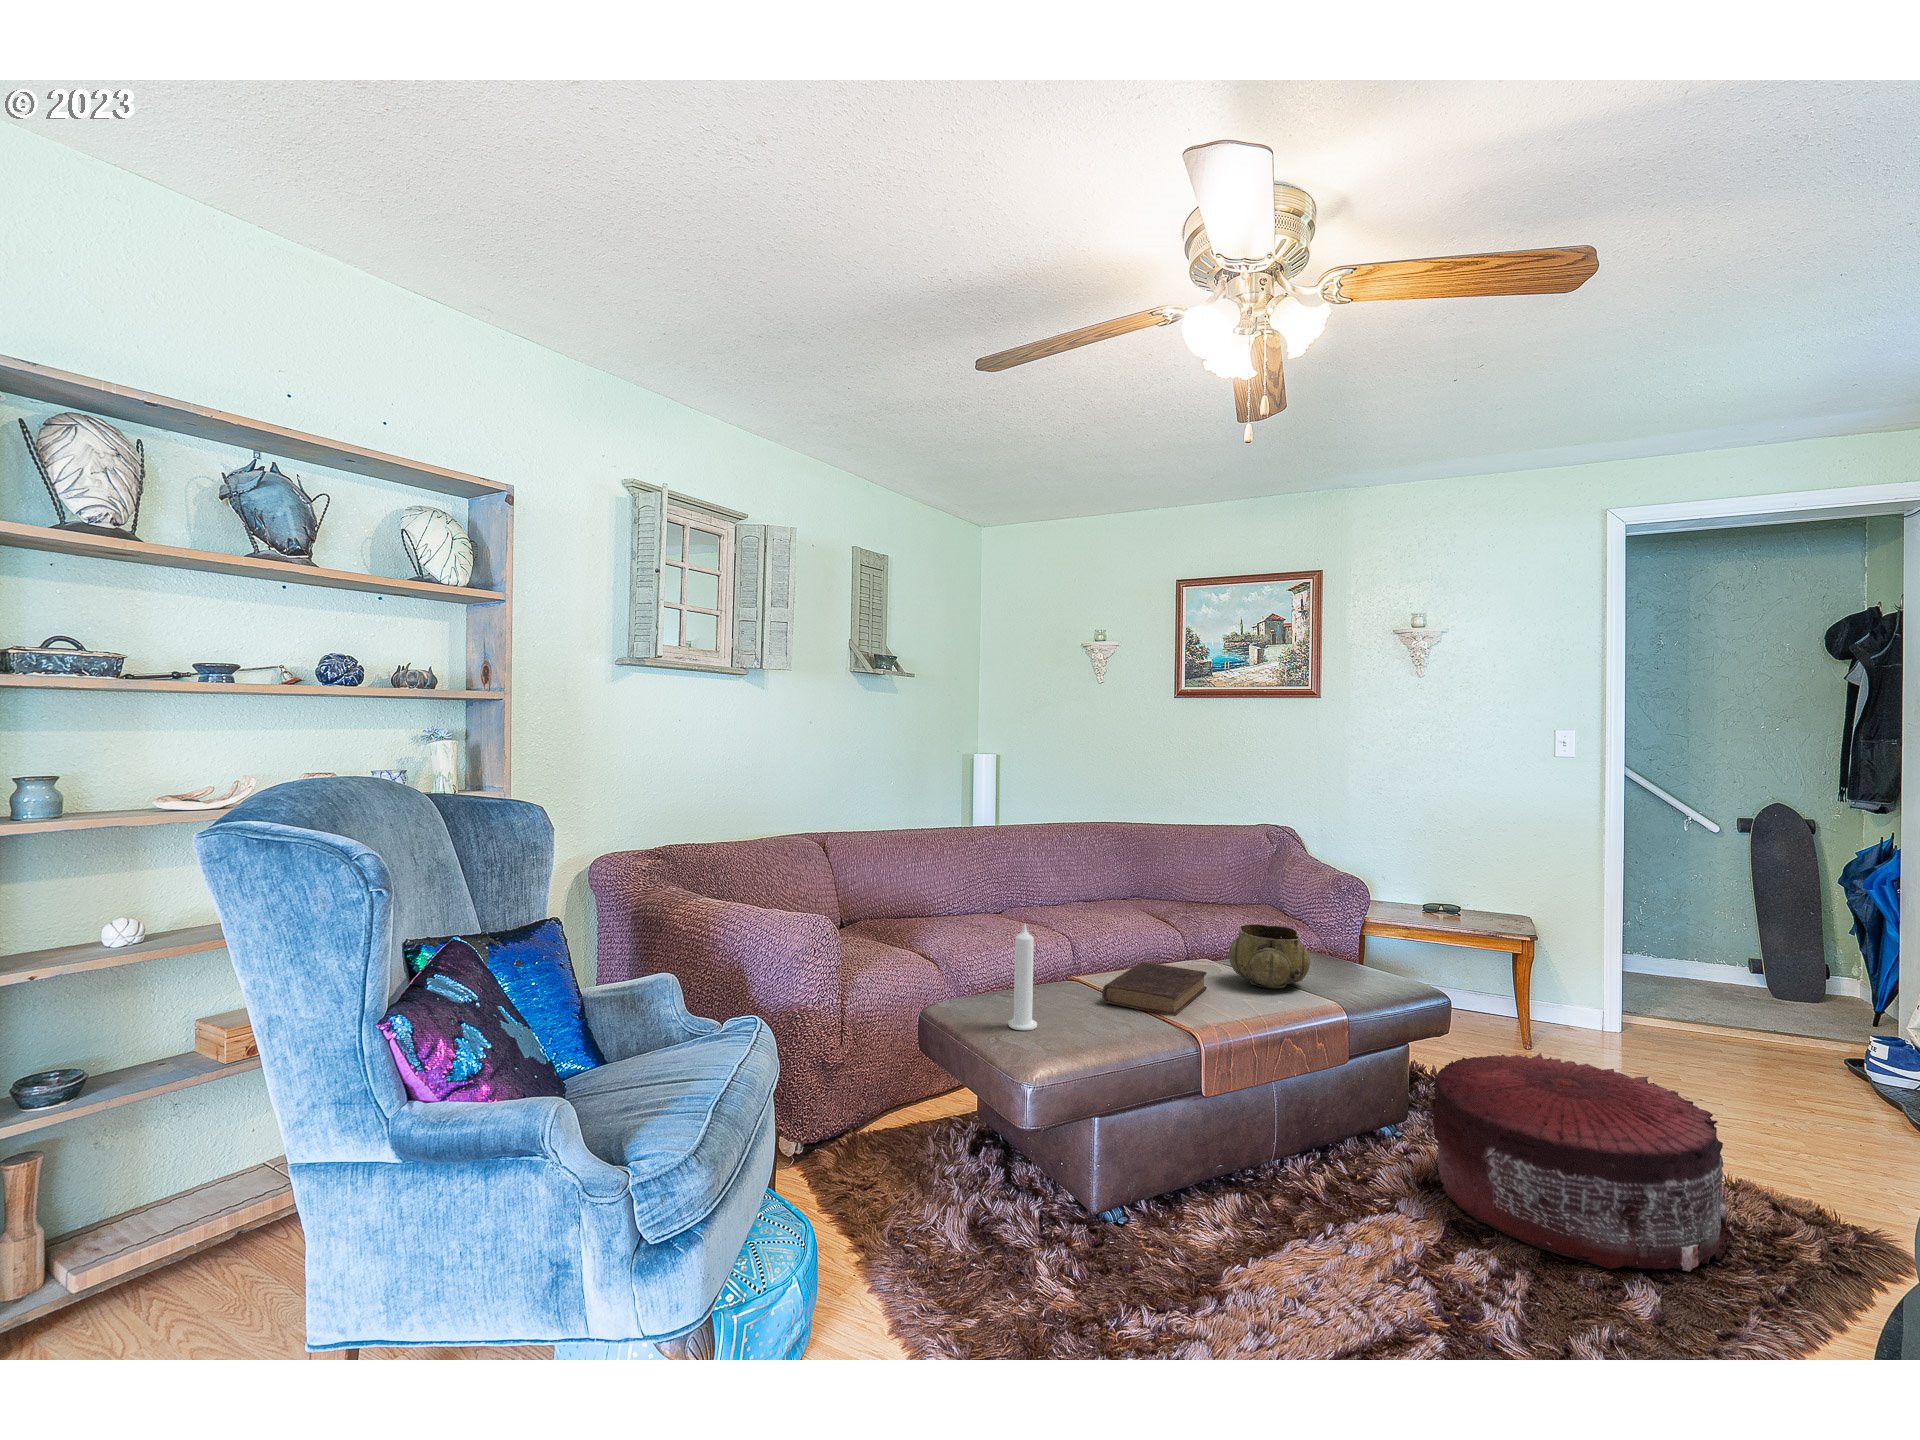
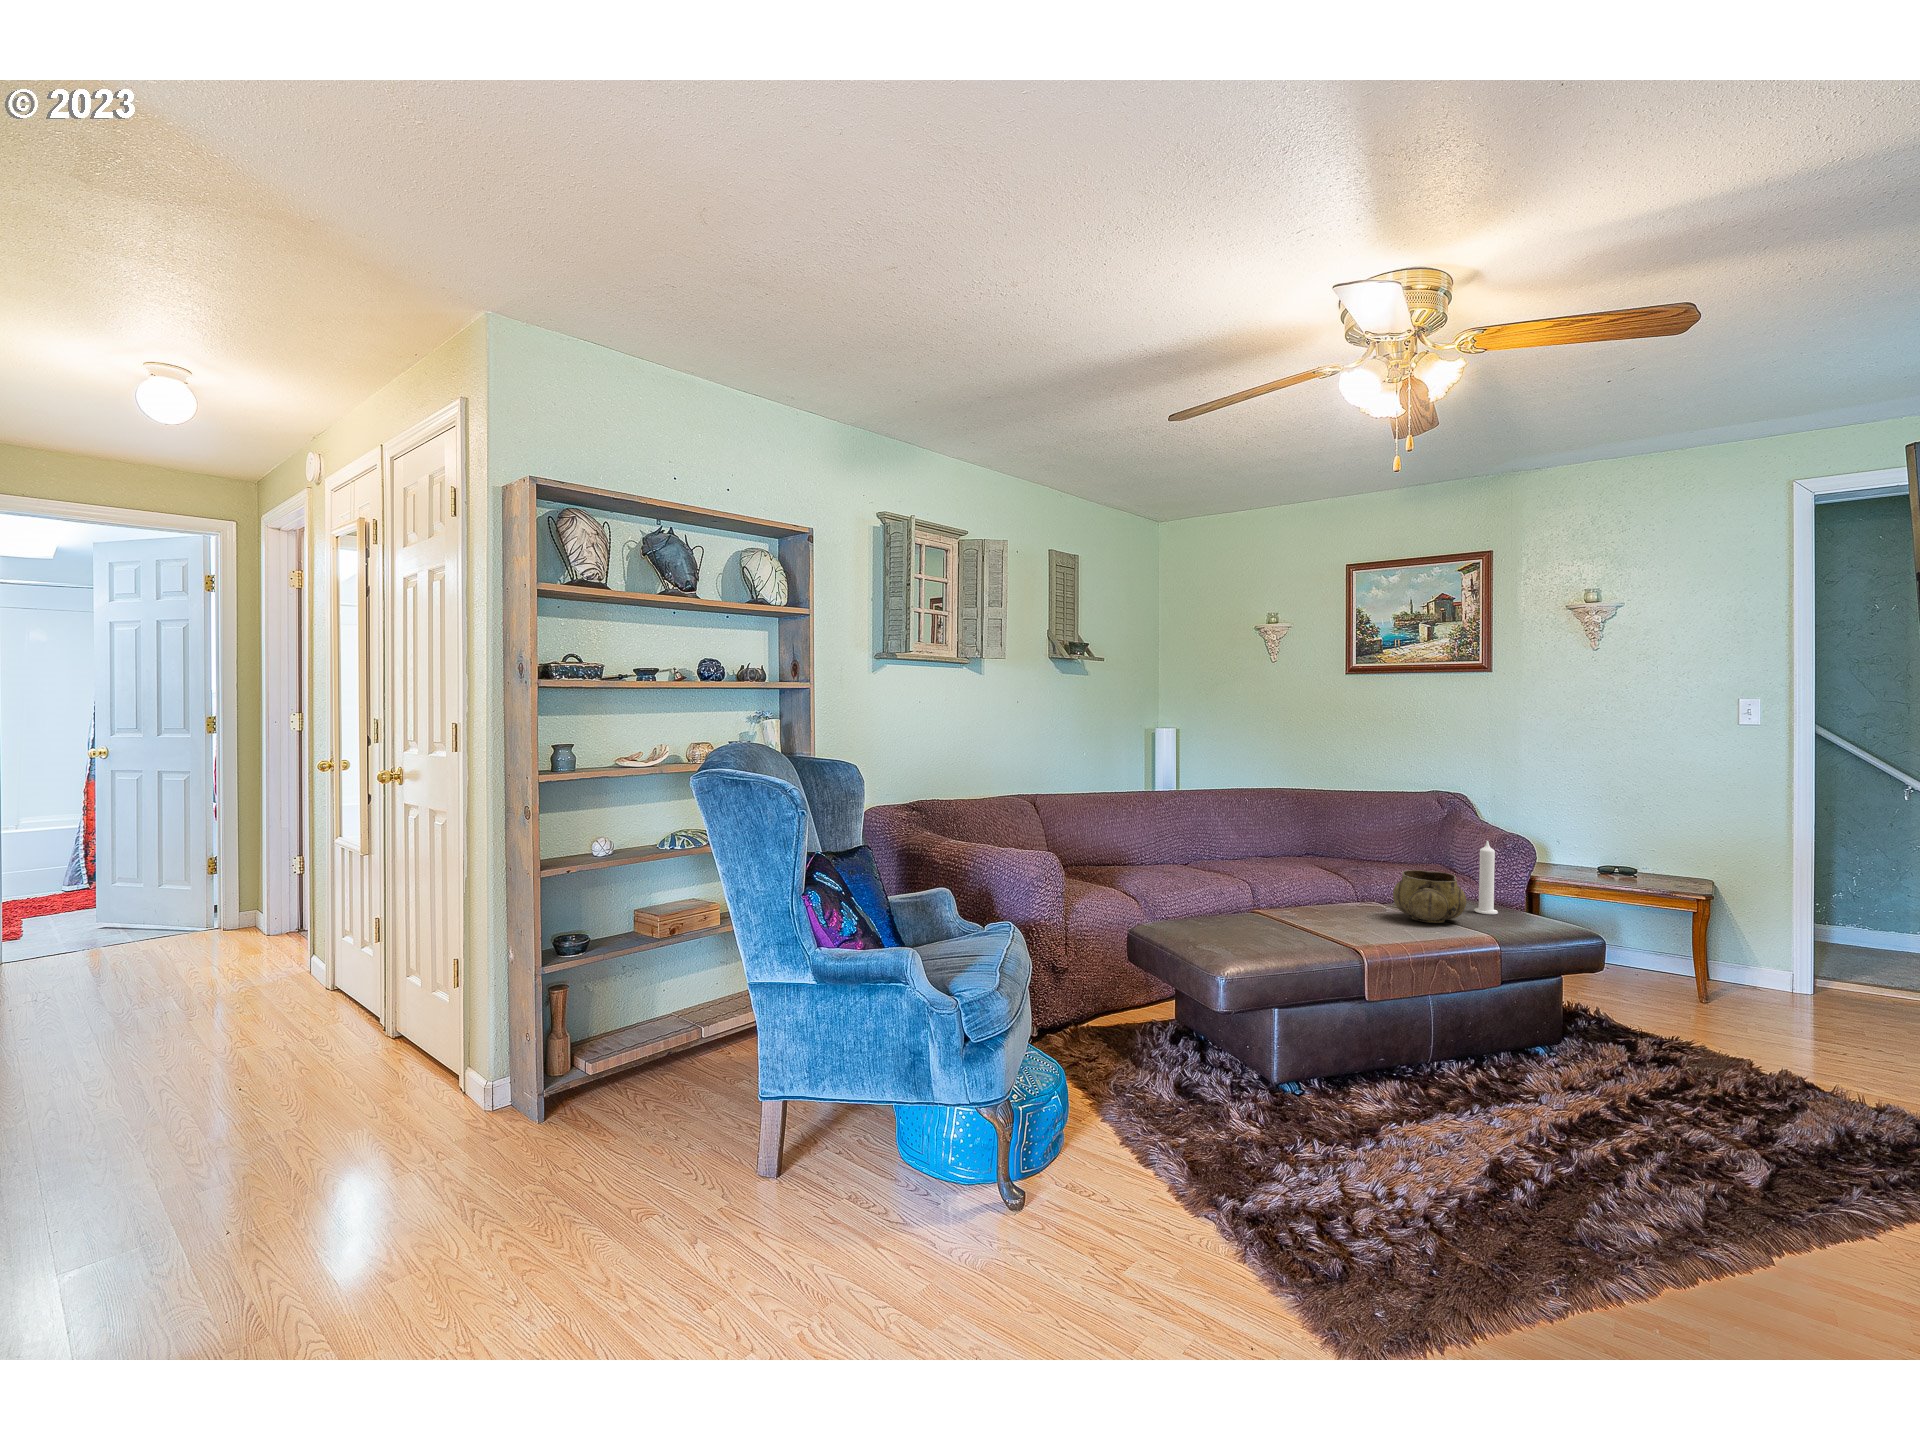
candle: present [1008,924,1037,1030] -> present [1474,841,1498,914]
book: present [1102,962,1207,1016] -> none [1281,899,1373,938]
pouf: present [1429,1053,1736,1272] -> none [1572,983,1851,1153]

